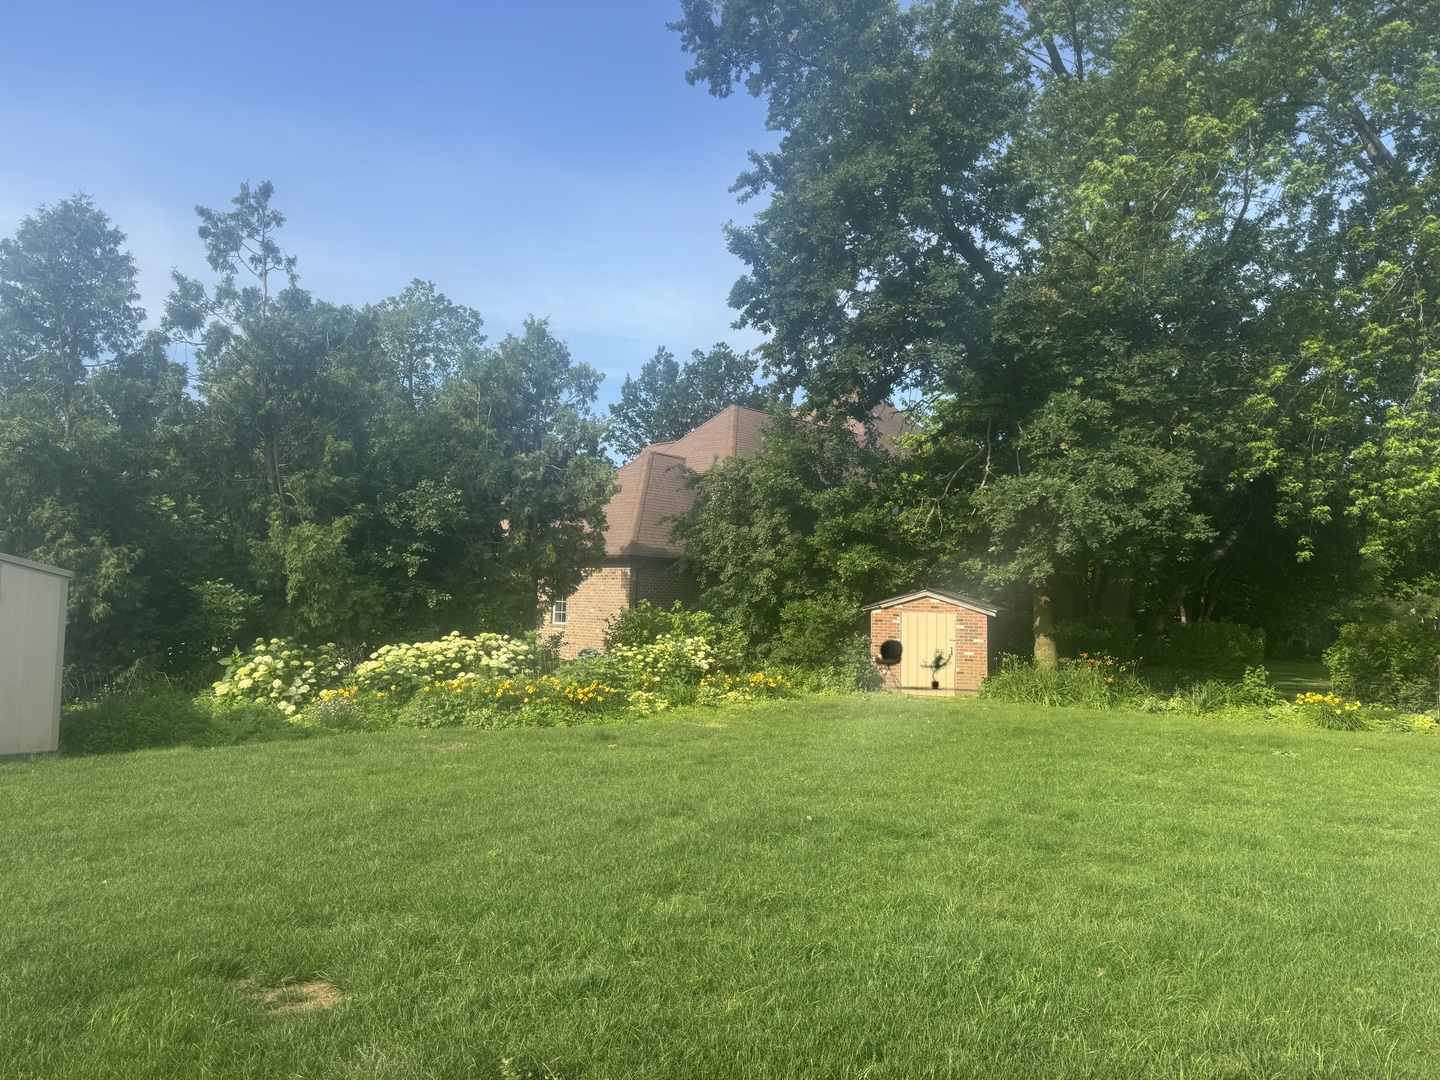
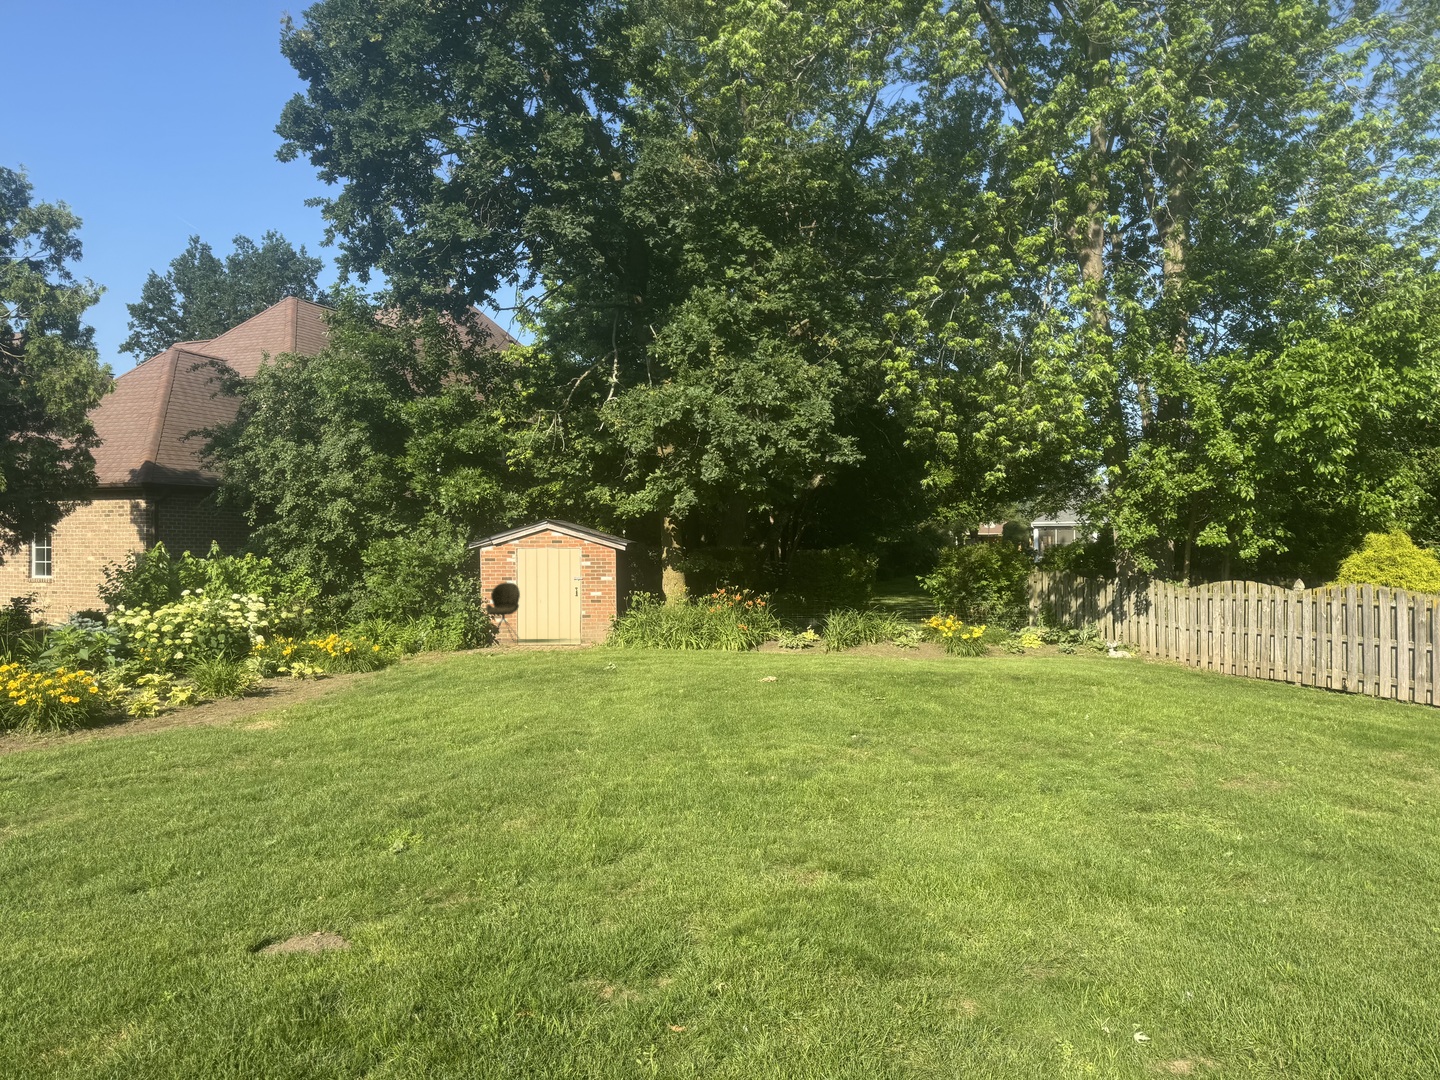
potted tree: present [920,650,951,689] -> none [540,591,579,640]

